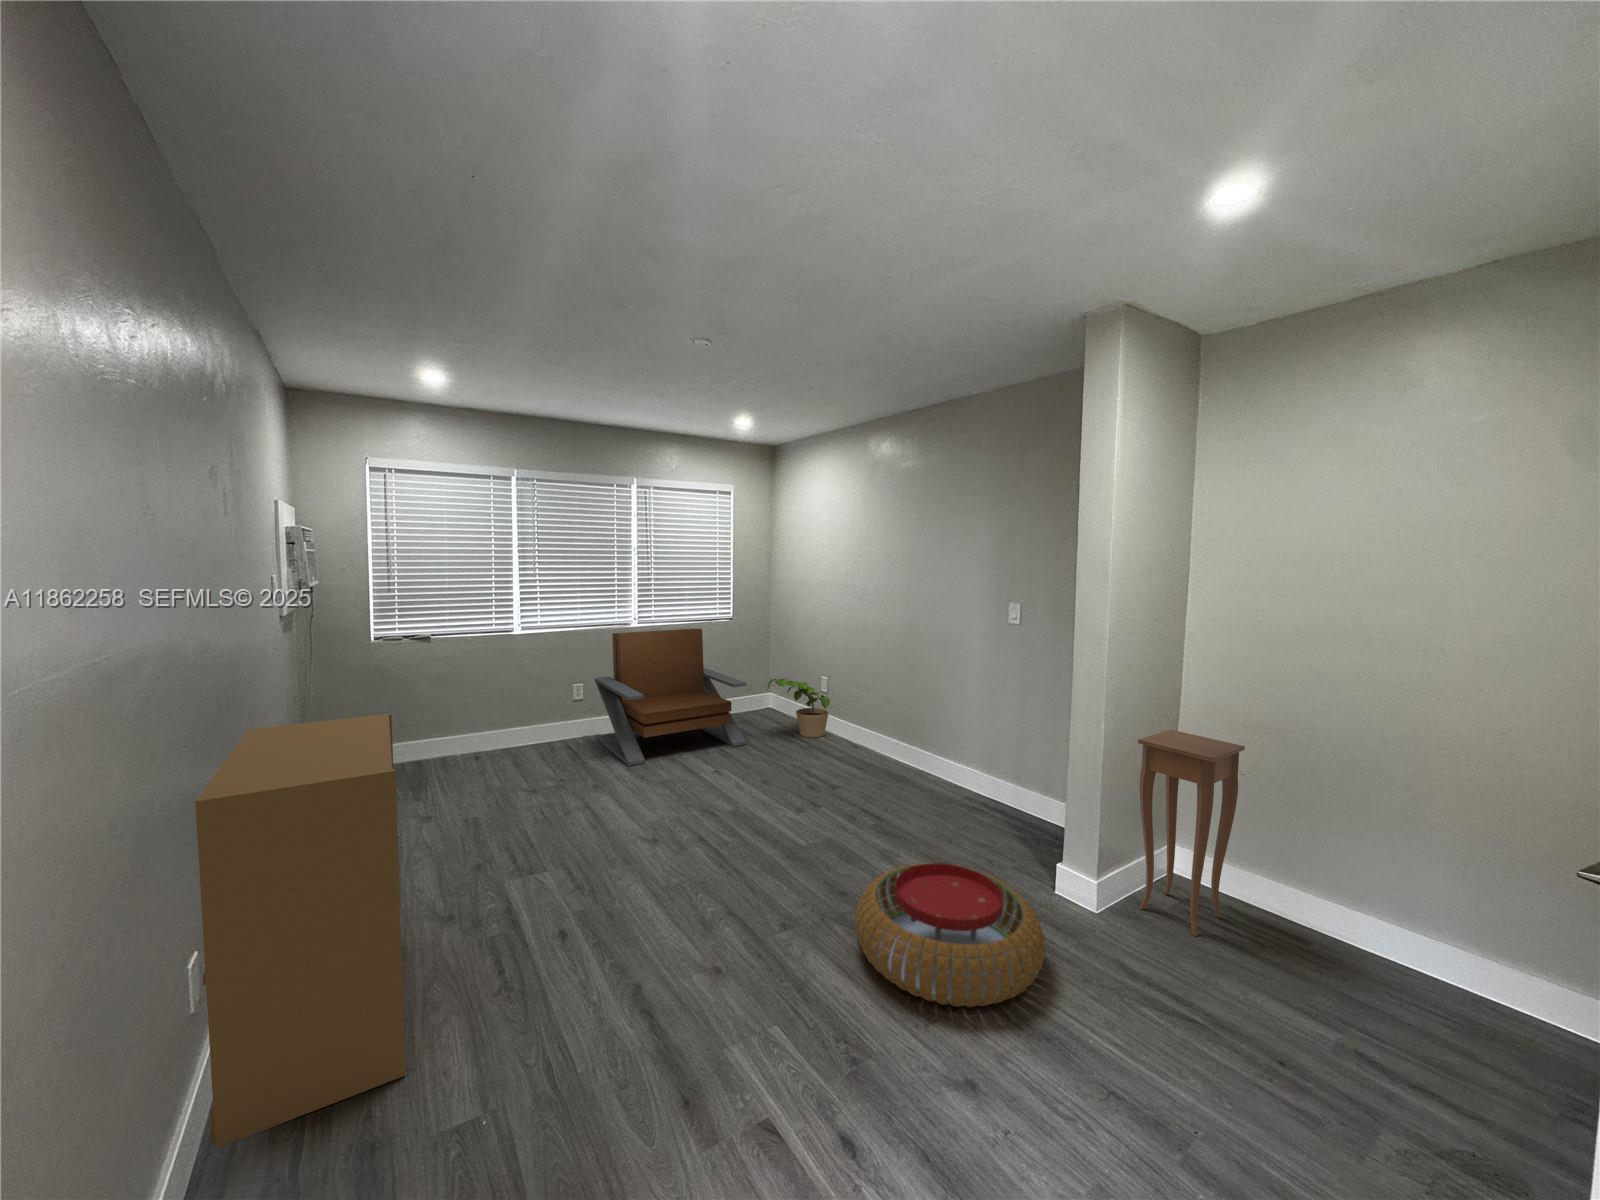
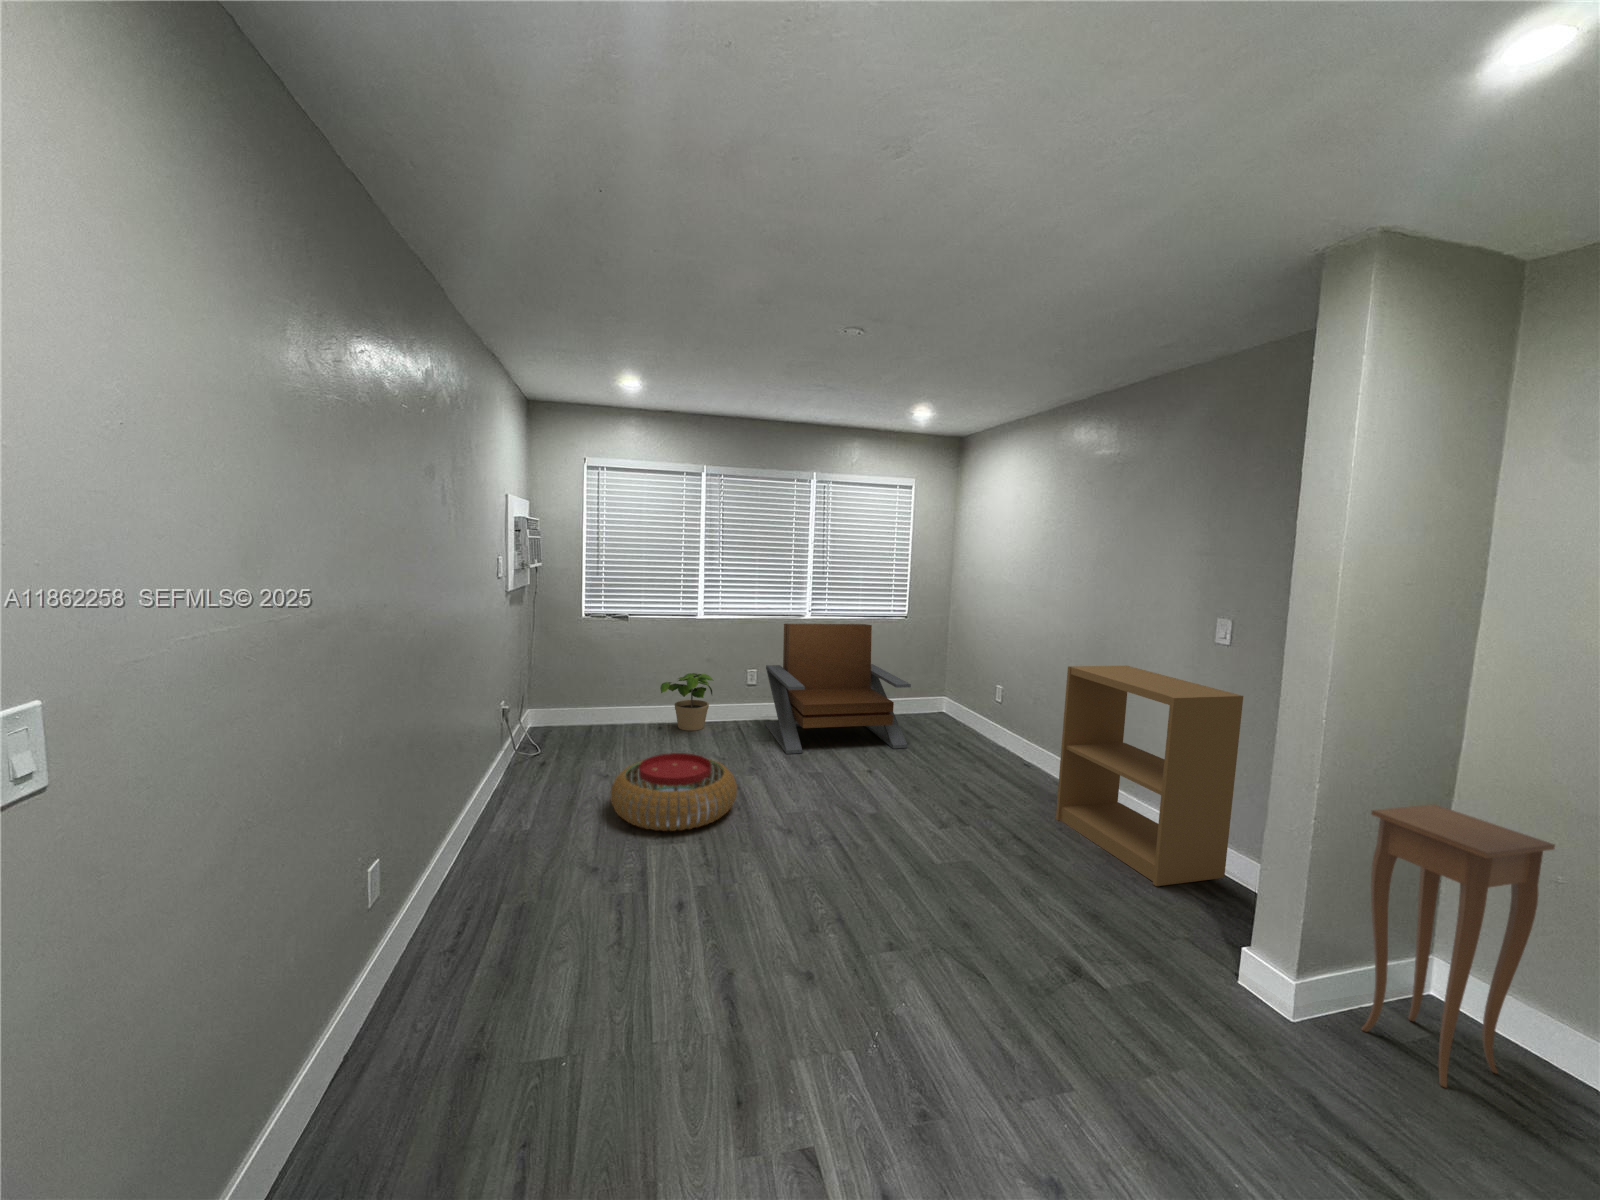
potted plant: present [768,678,830,737] -> present [660,673,713,731]
bookshelf: present [195,714,406,1149] -> present [1056,666,1243,886]
pouf: present [856,863,1045,1007] -> present [611,753,737,831]

